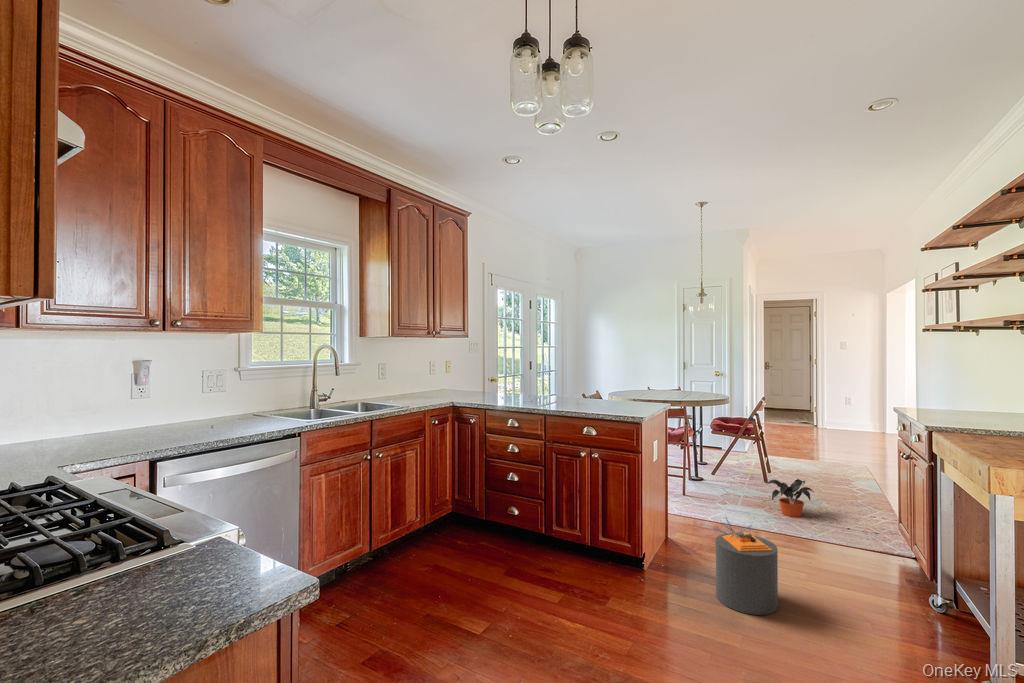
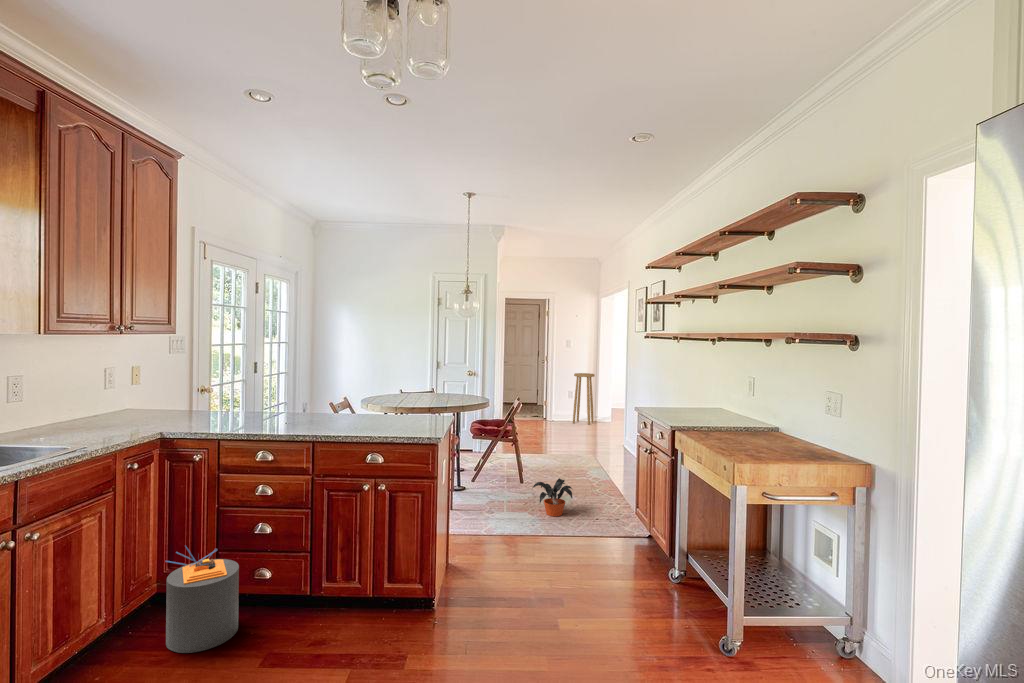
stool: none [851,378,880,436] -> present [573,373,595,425]
trash can: present [714,518,778,615] -> present [166,545,239,653]

